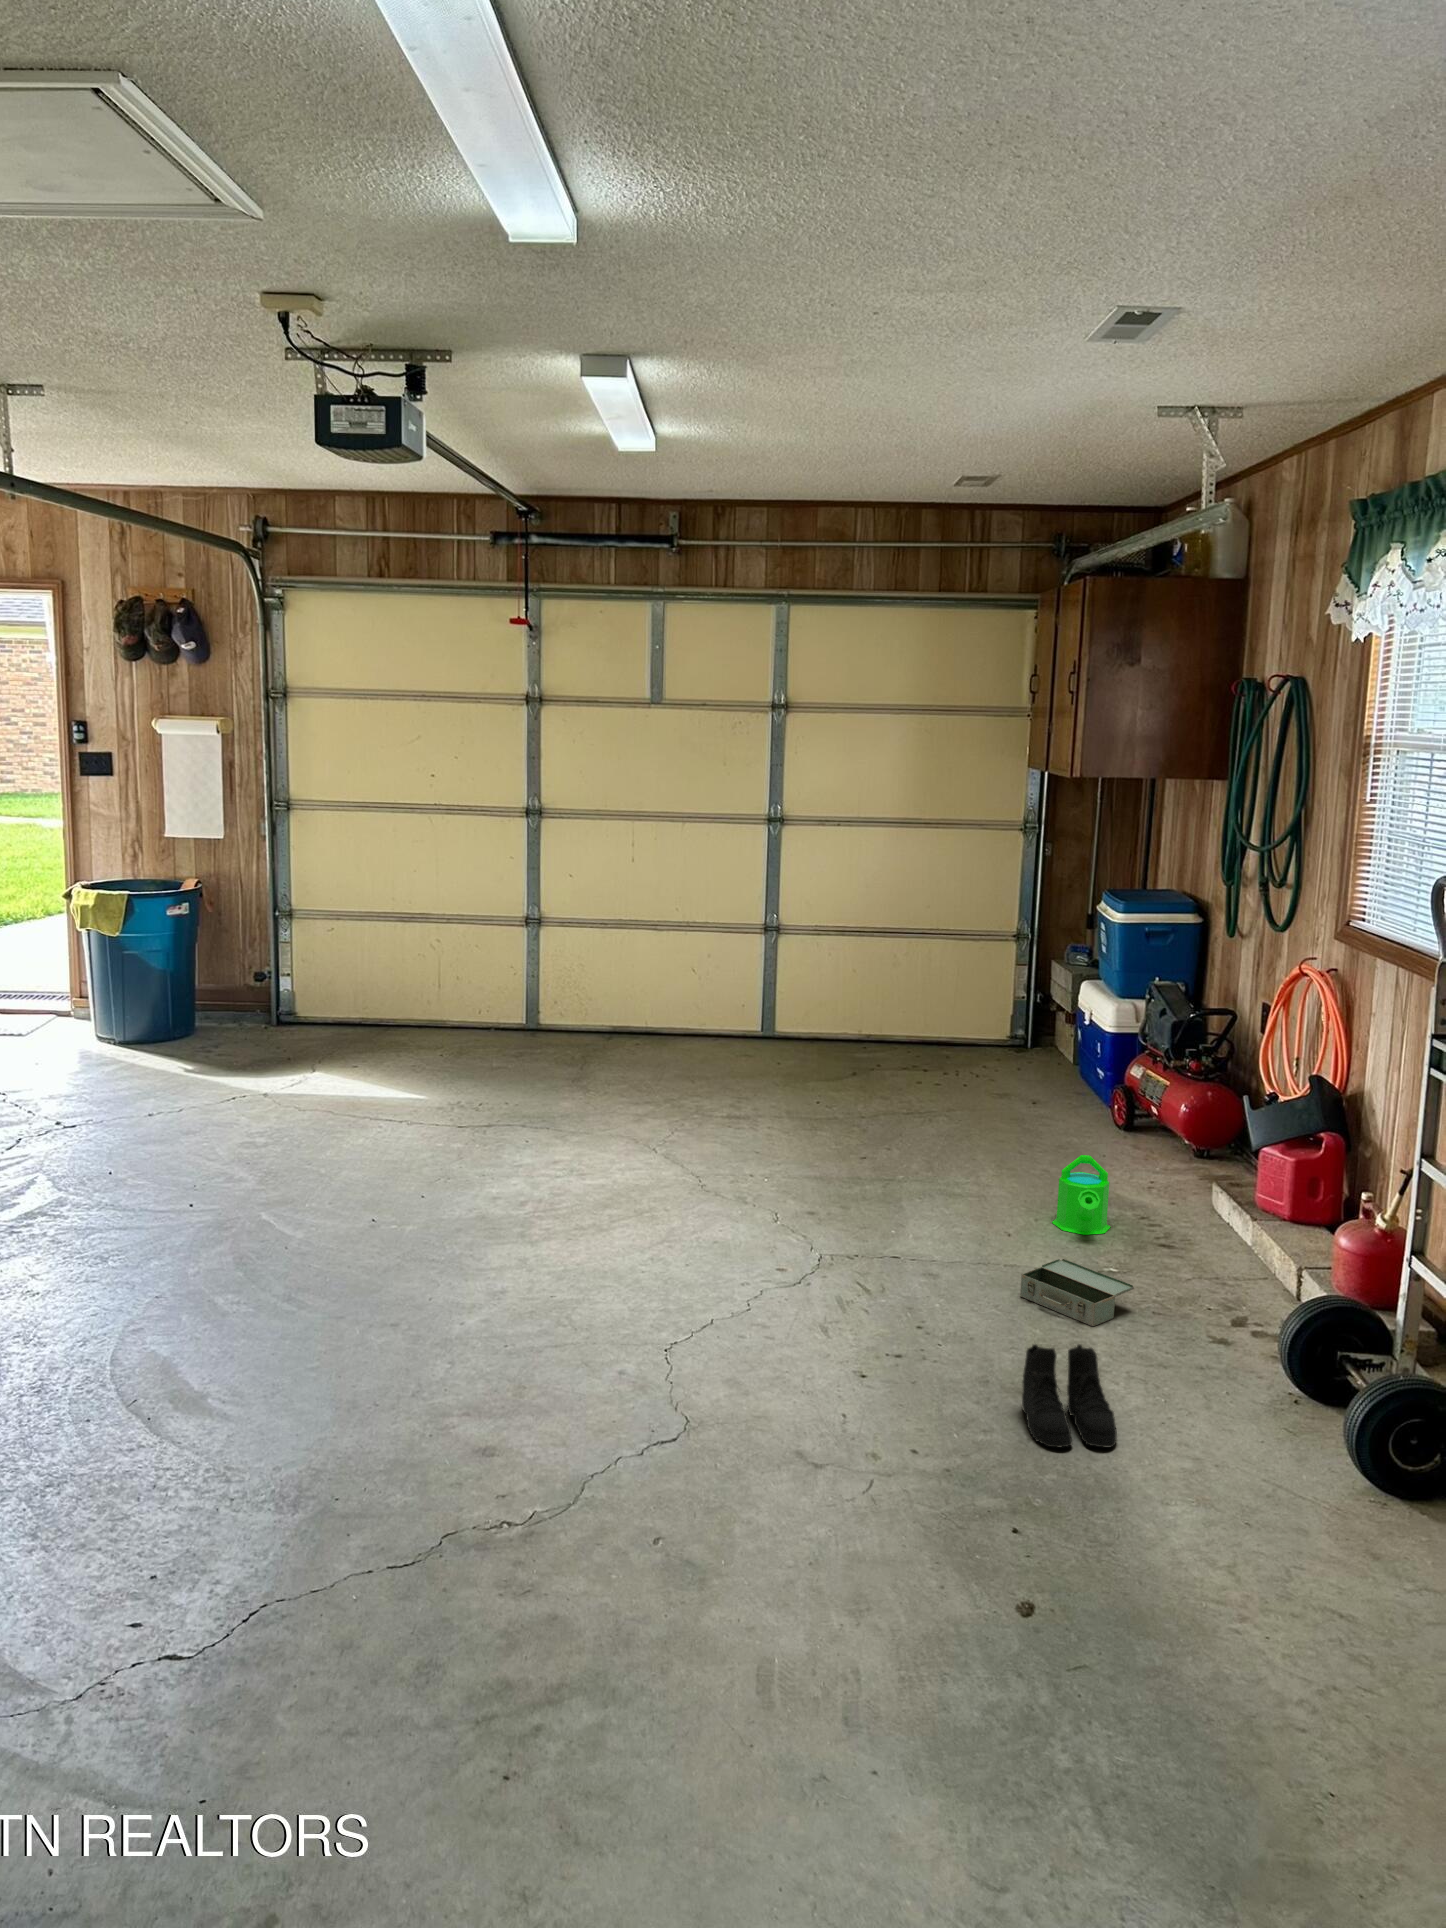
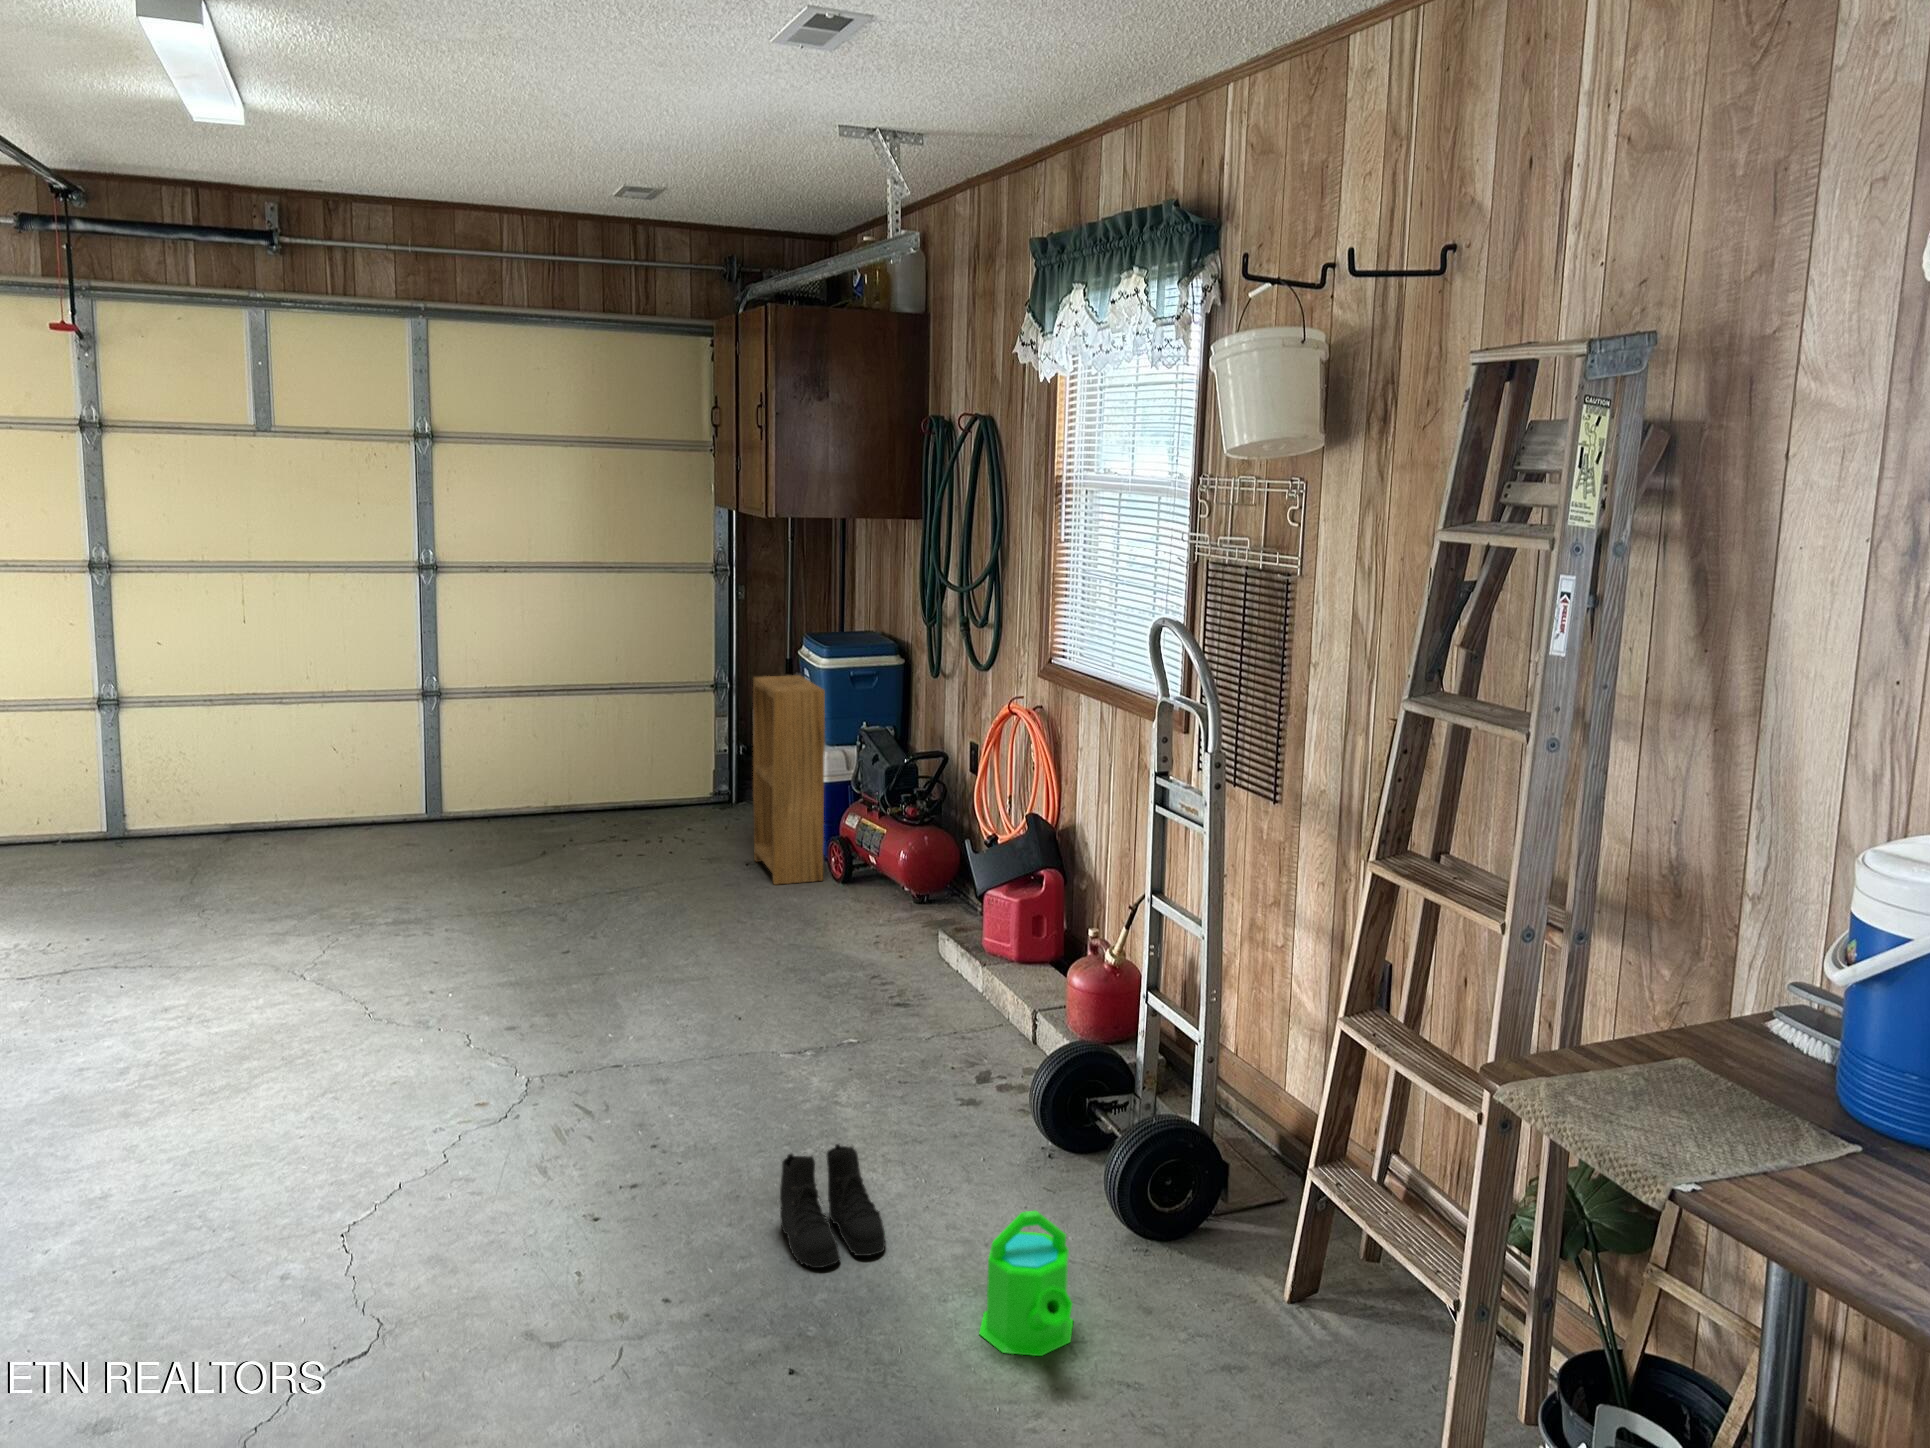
shelving unit: none [1041,928,1118,1126] -> present [753,675,825,885]
watering can: present [1052,1155,1110,1235] -> present [979,1211,1073,1356]
toolbox: present [1020,1259,1134,1326] -> none [761,1041,880,1112]

